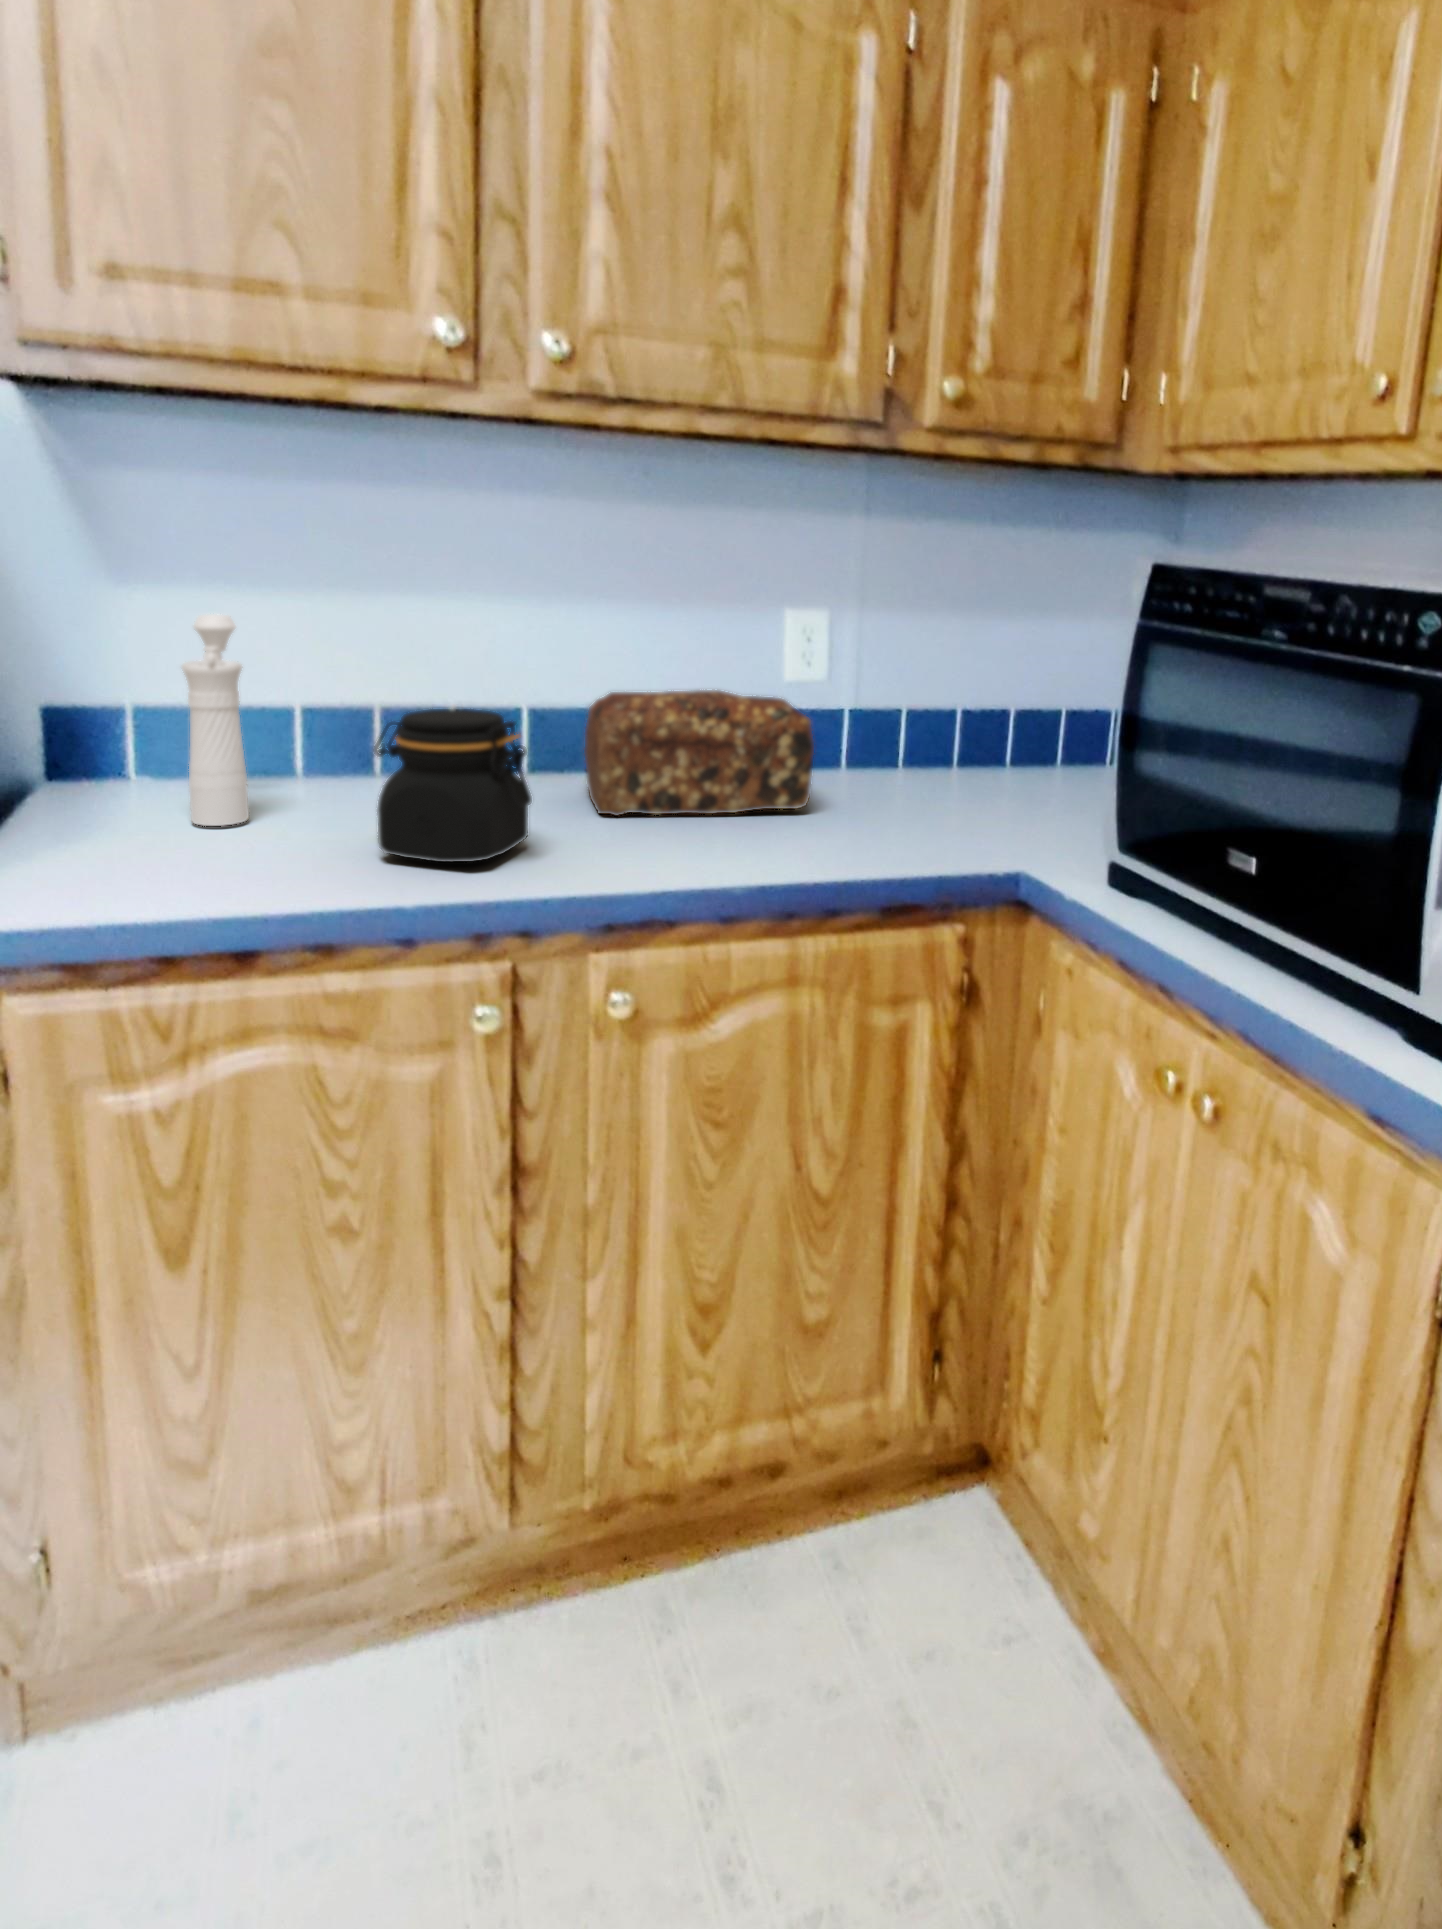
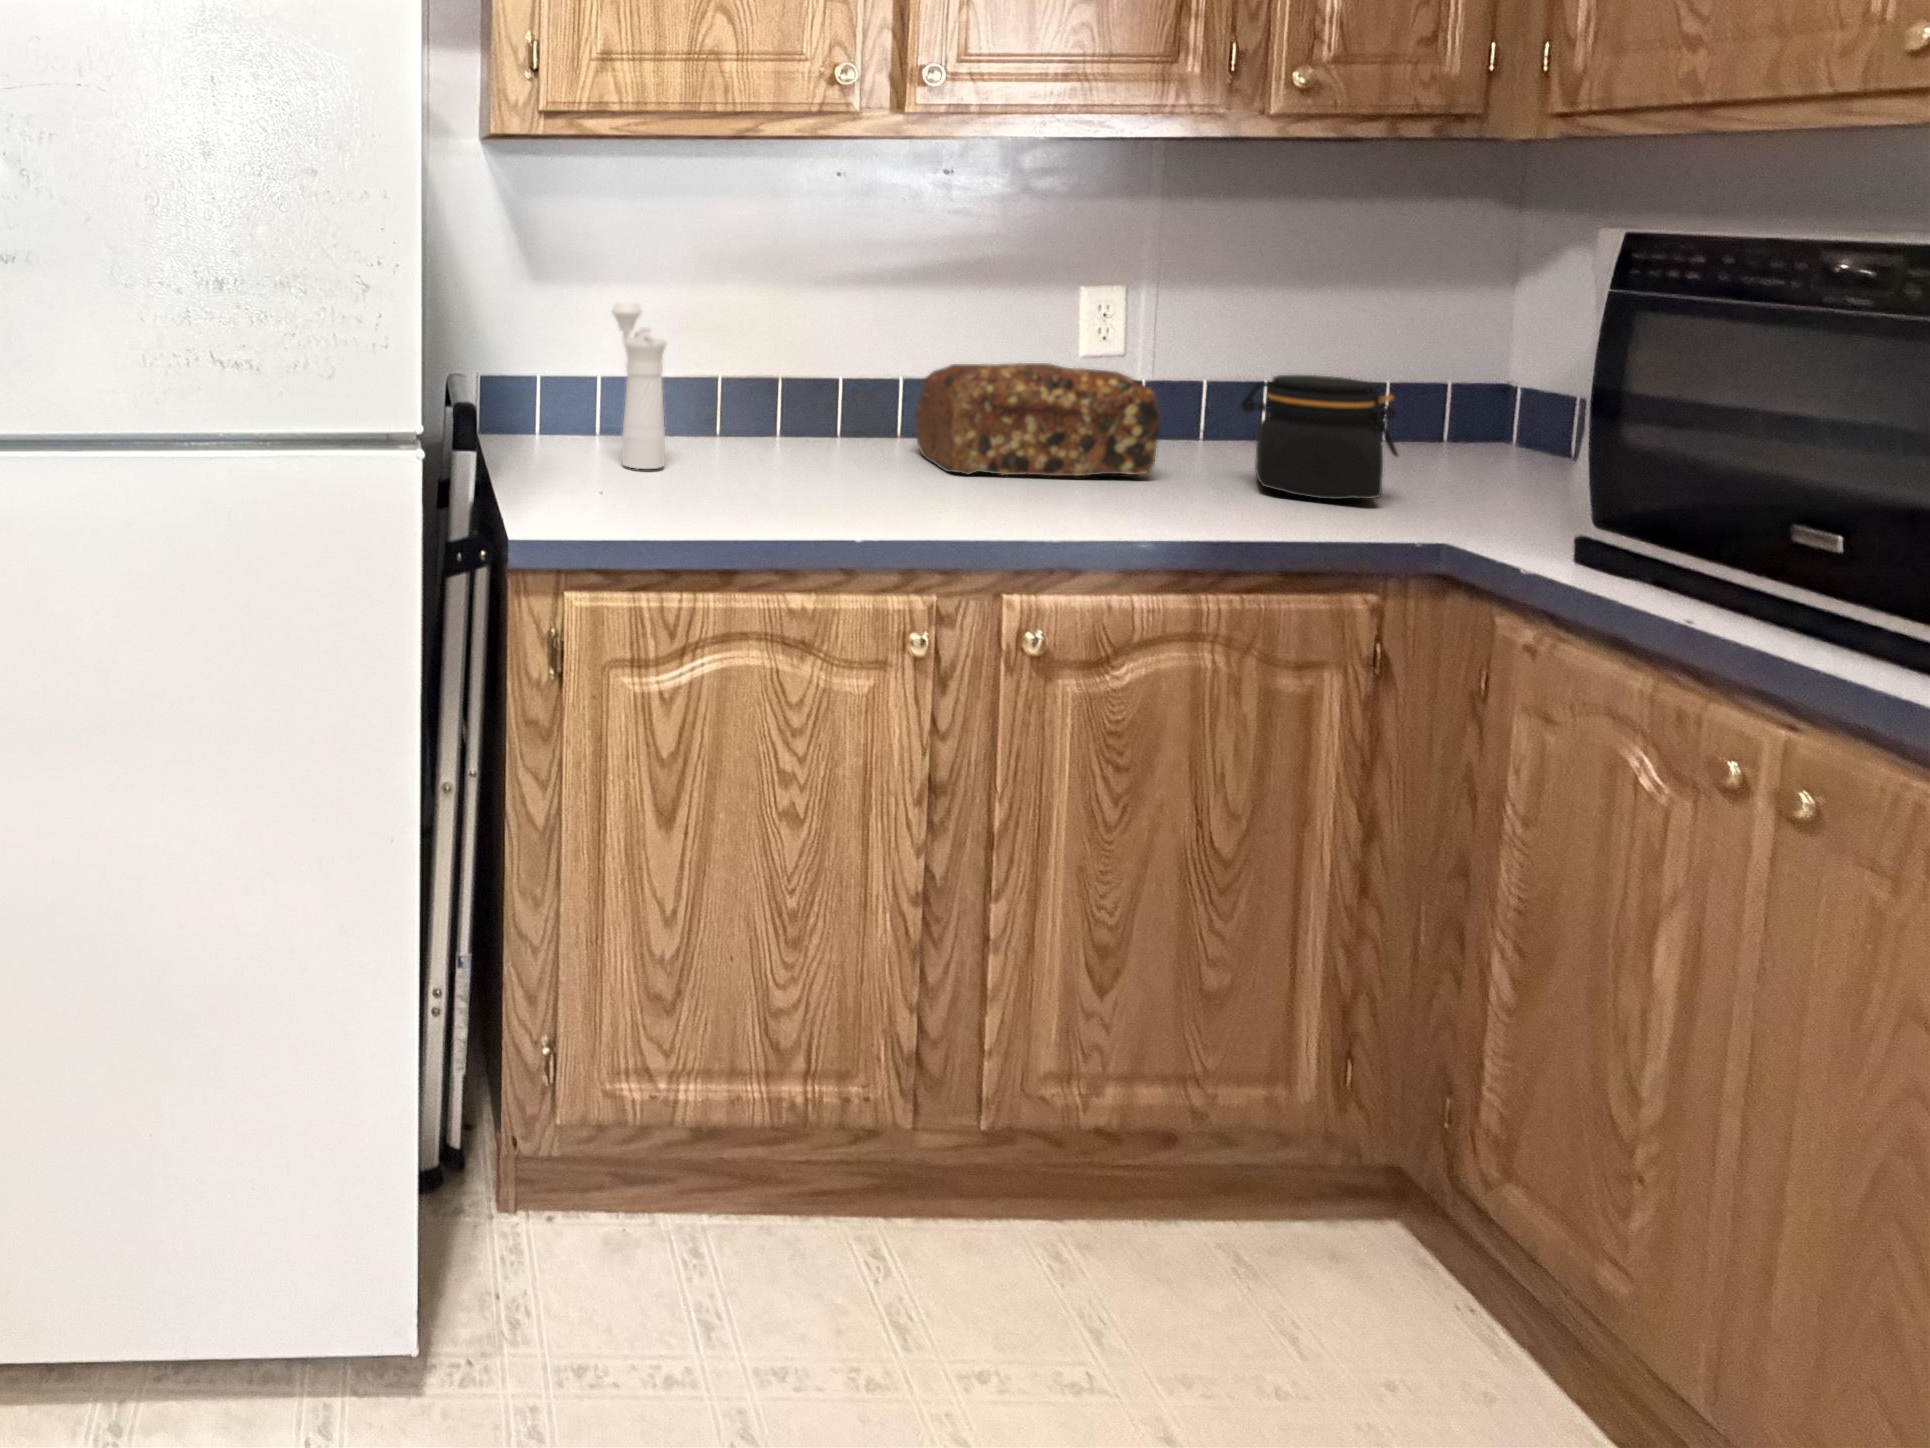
jar: present [374,709,532,862] -> present [1241,375,1398,499]

